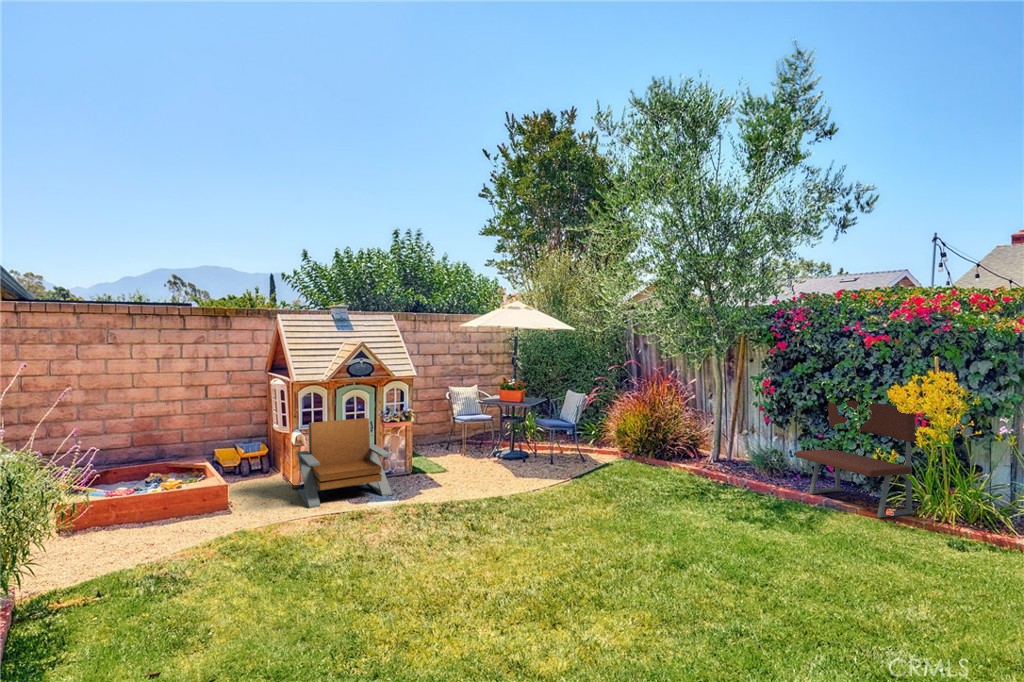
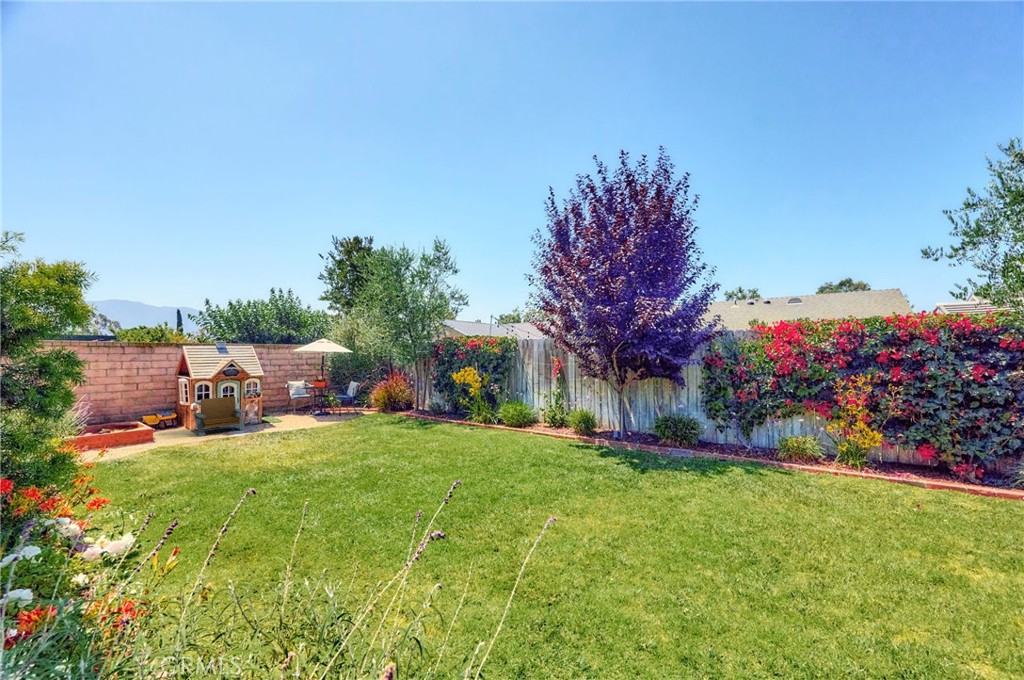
bench: present [796,400,915,518] -> none [430,382,460,423]

